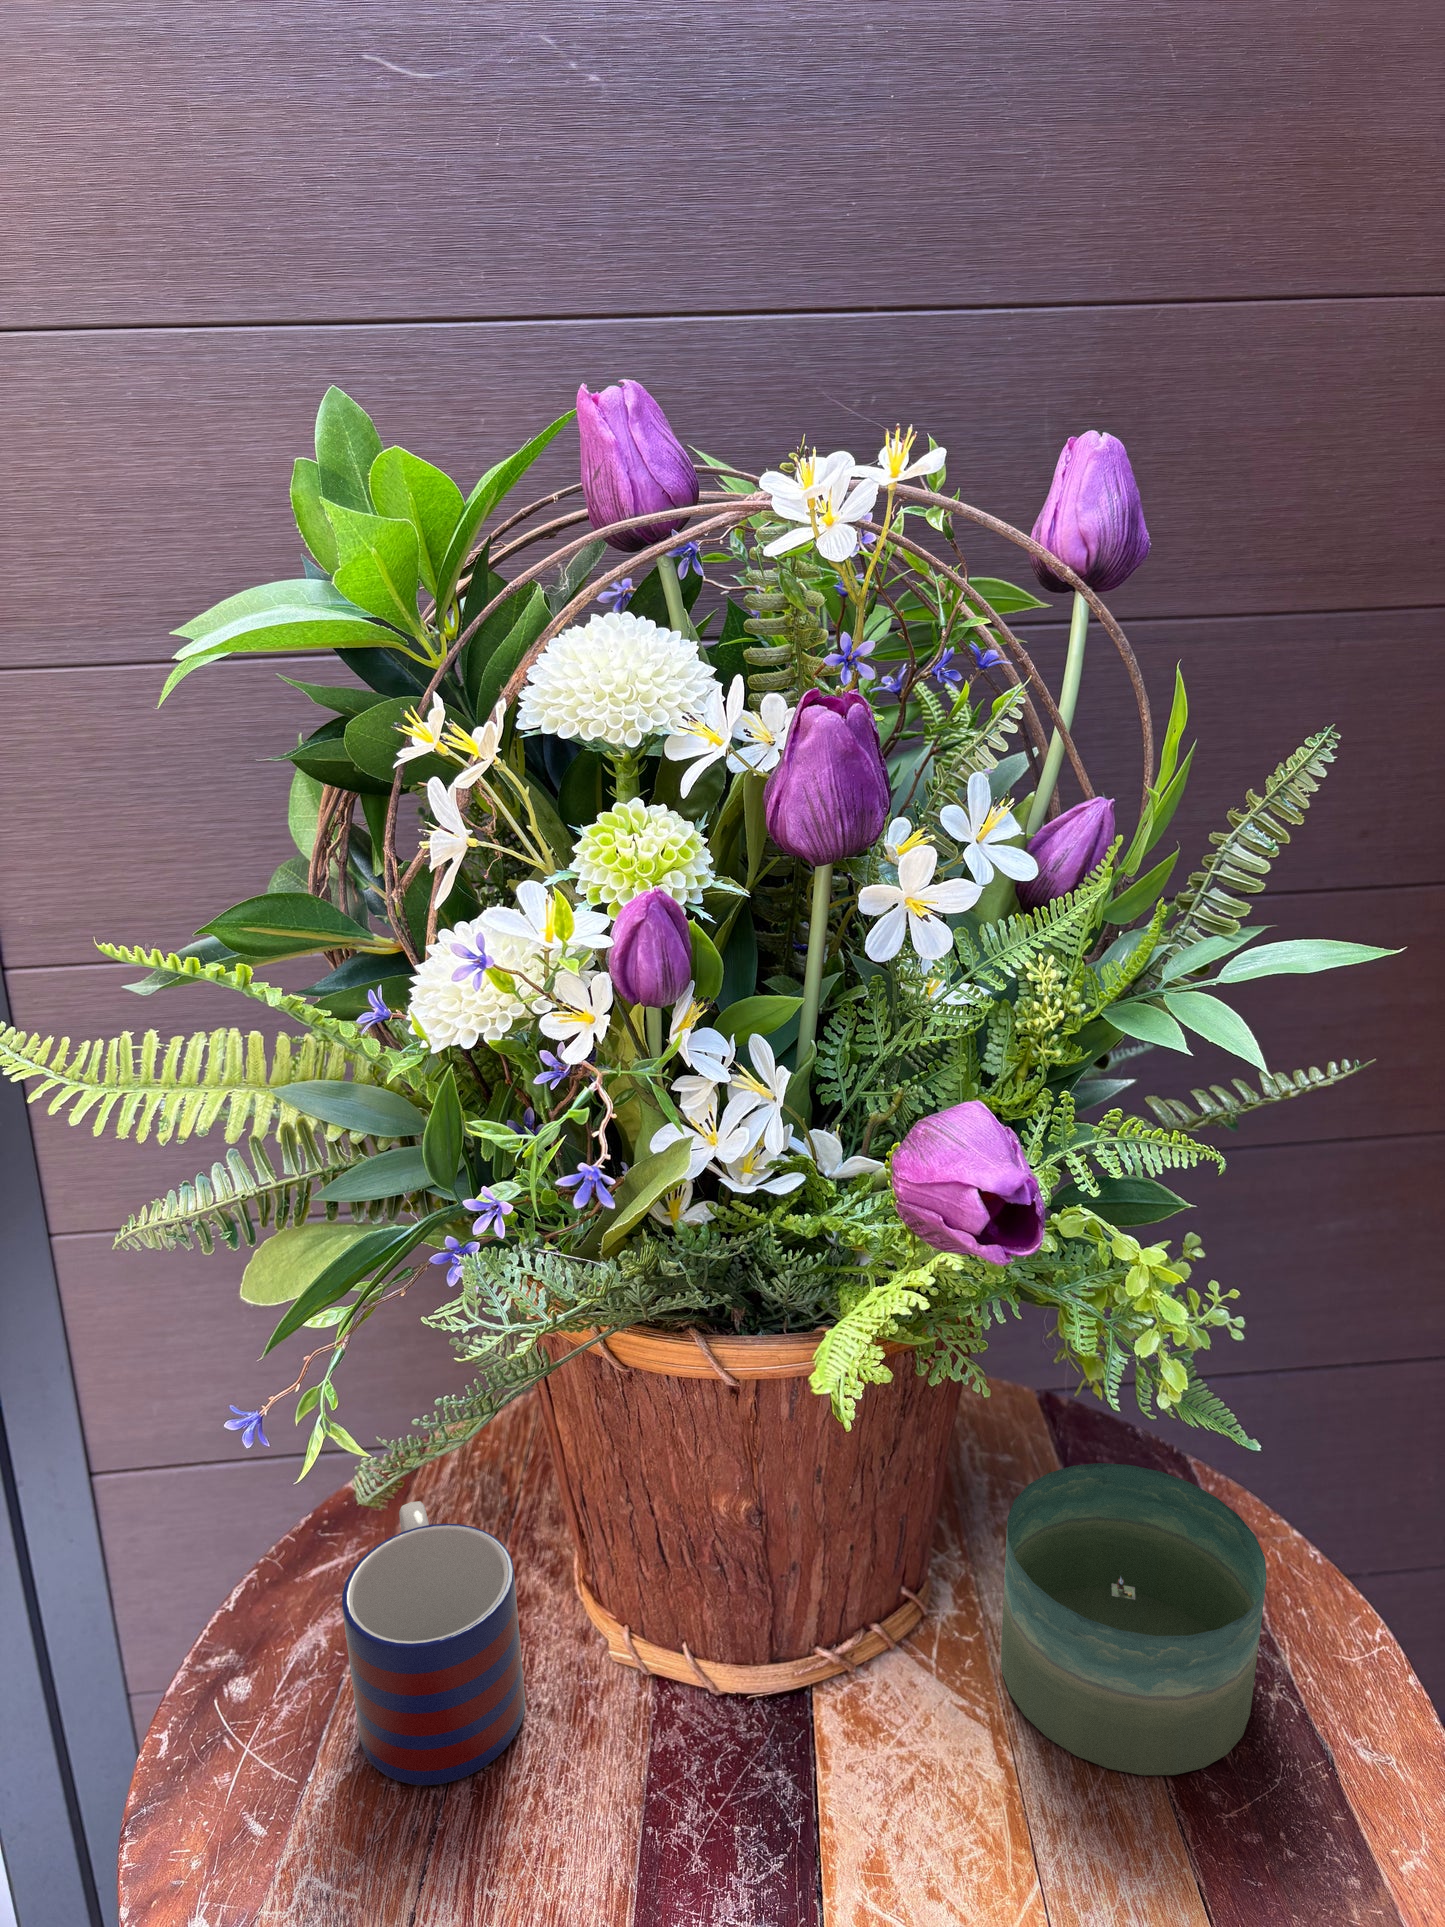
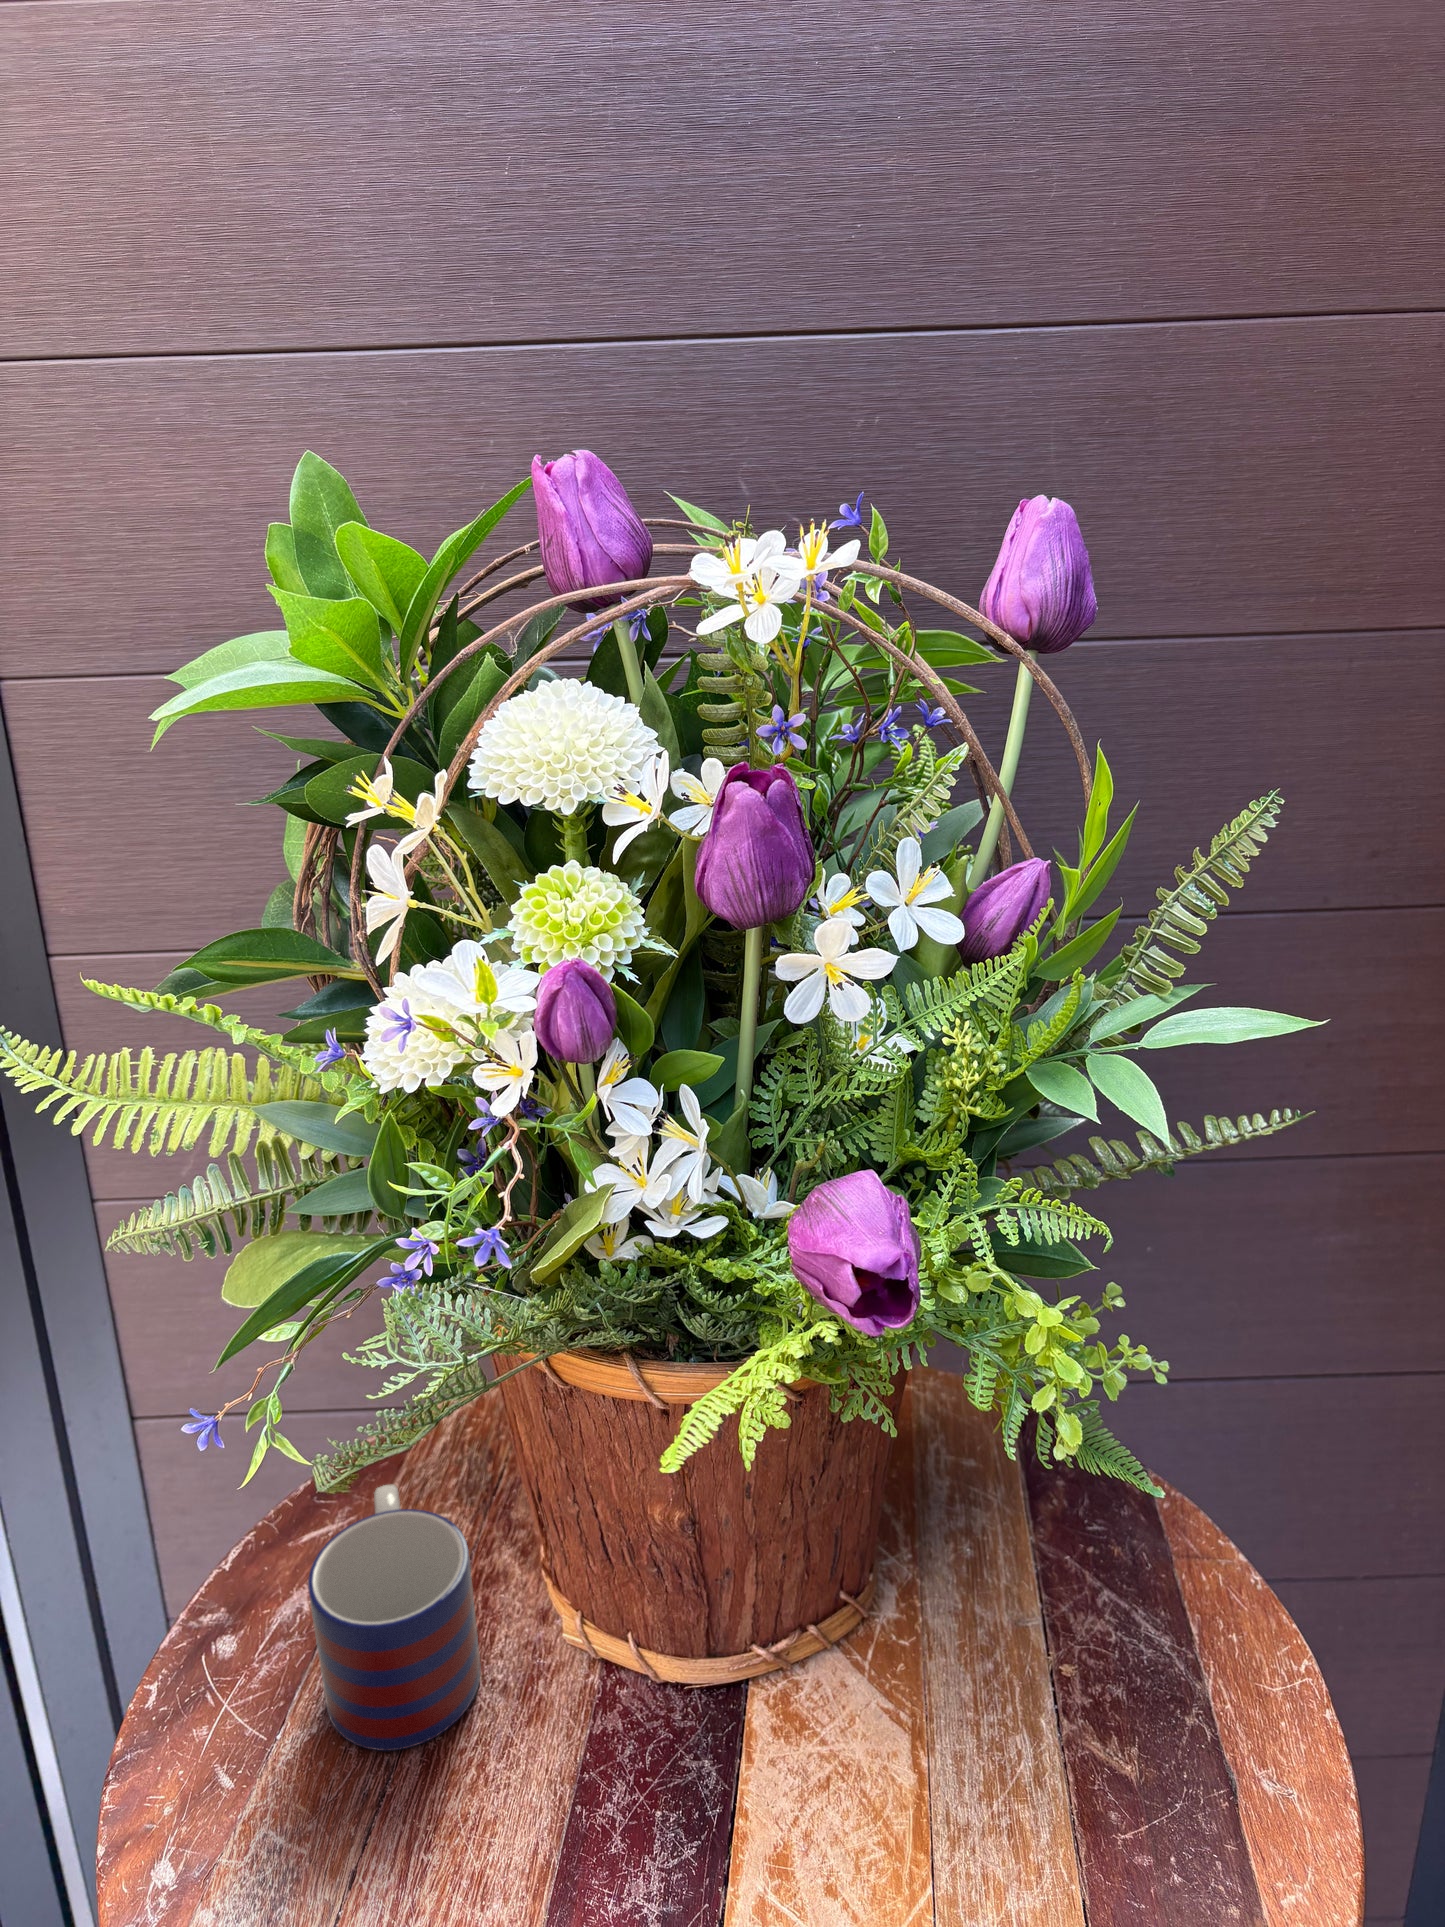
candle: present [1001,1463,1267,1775] -> none [930,1486,1183,1792]

